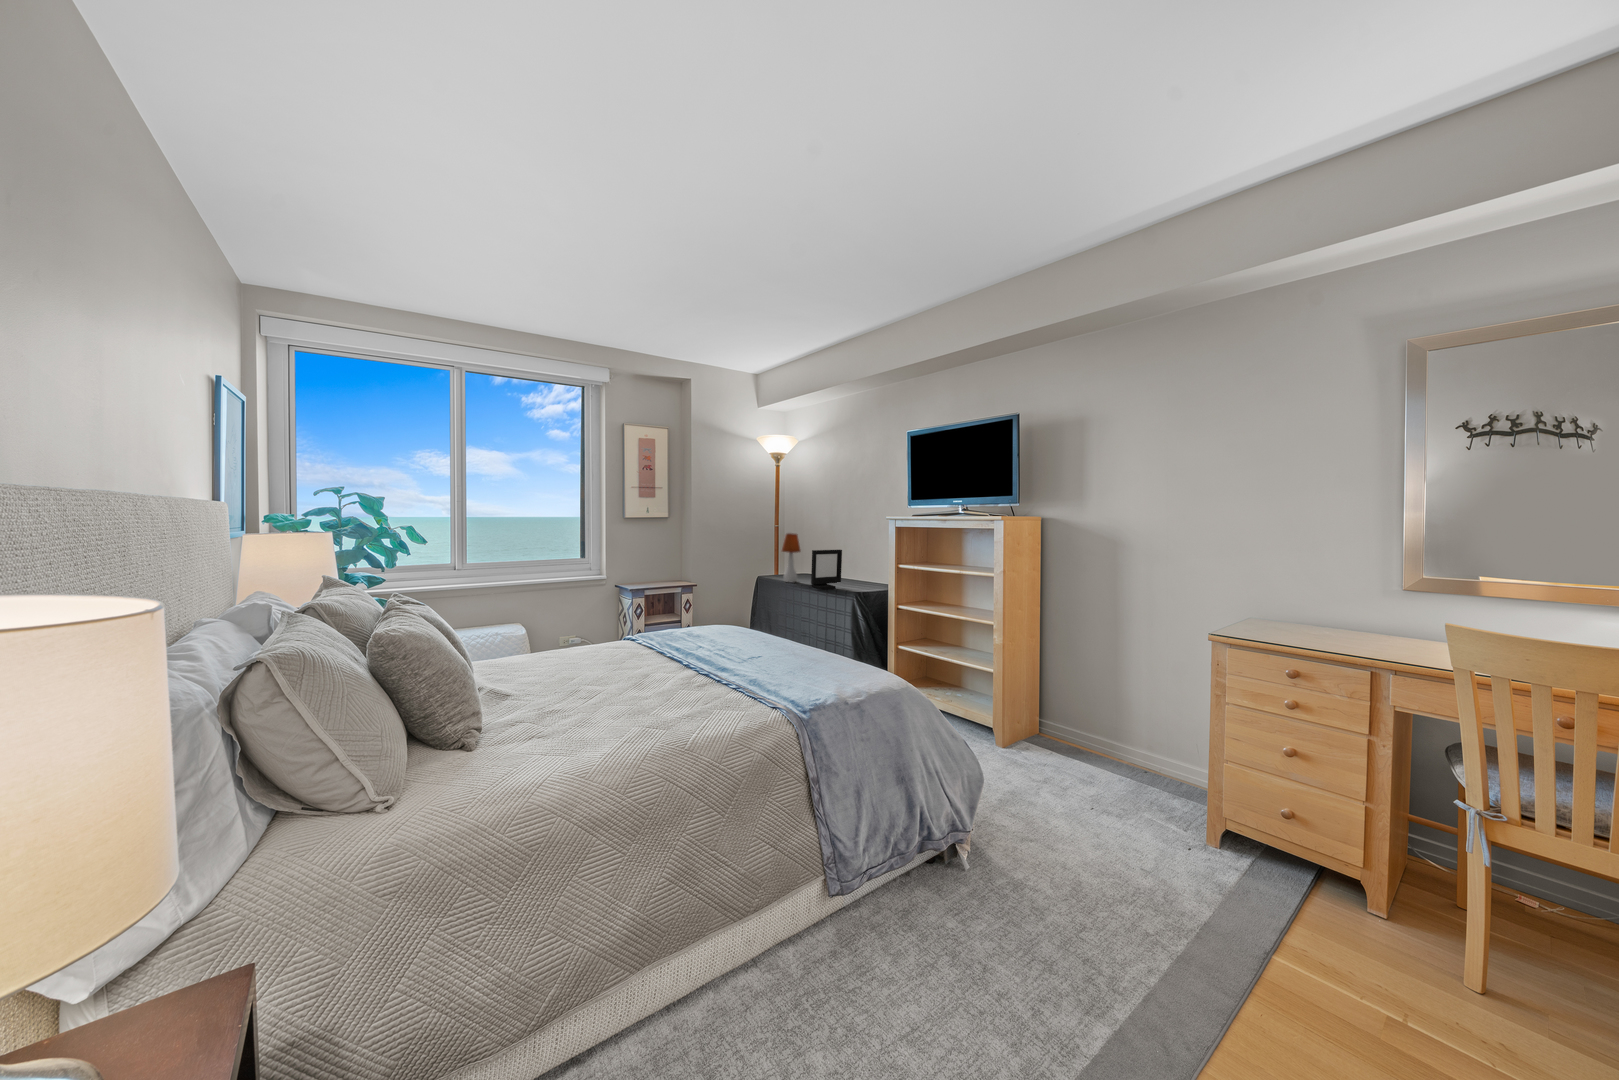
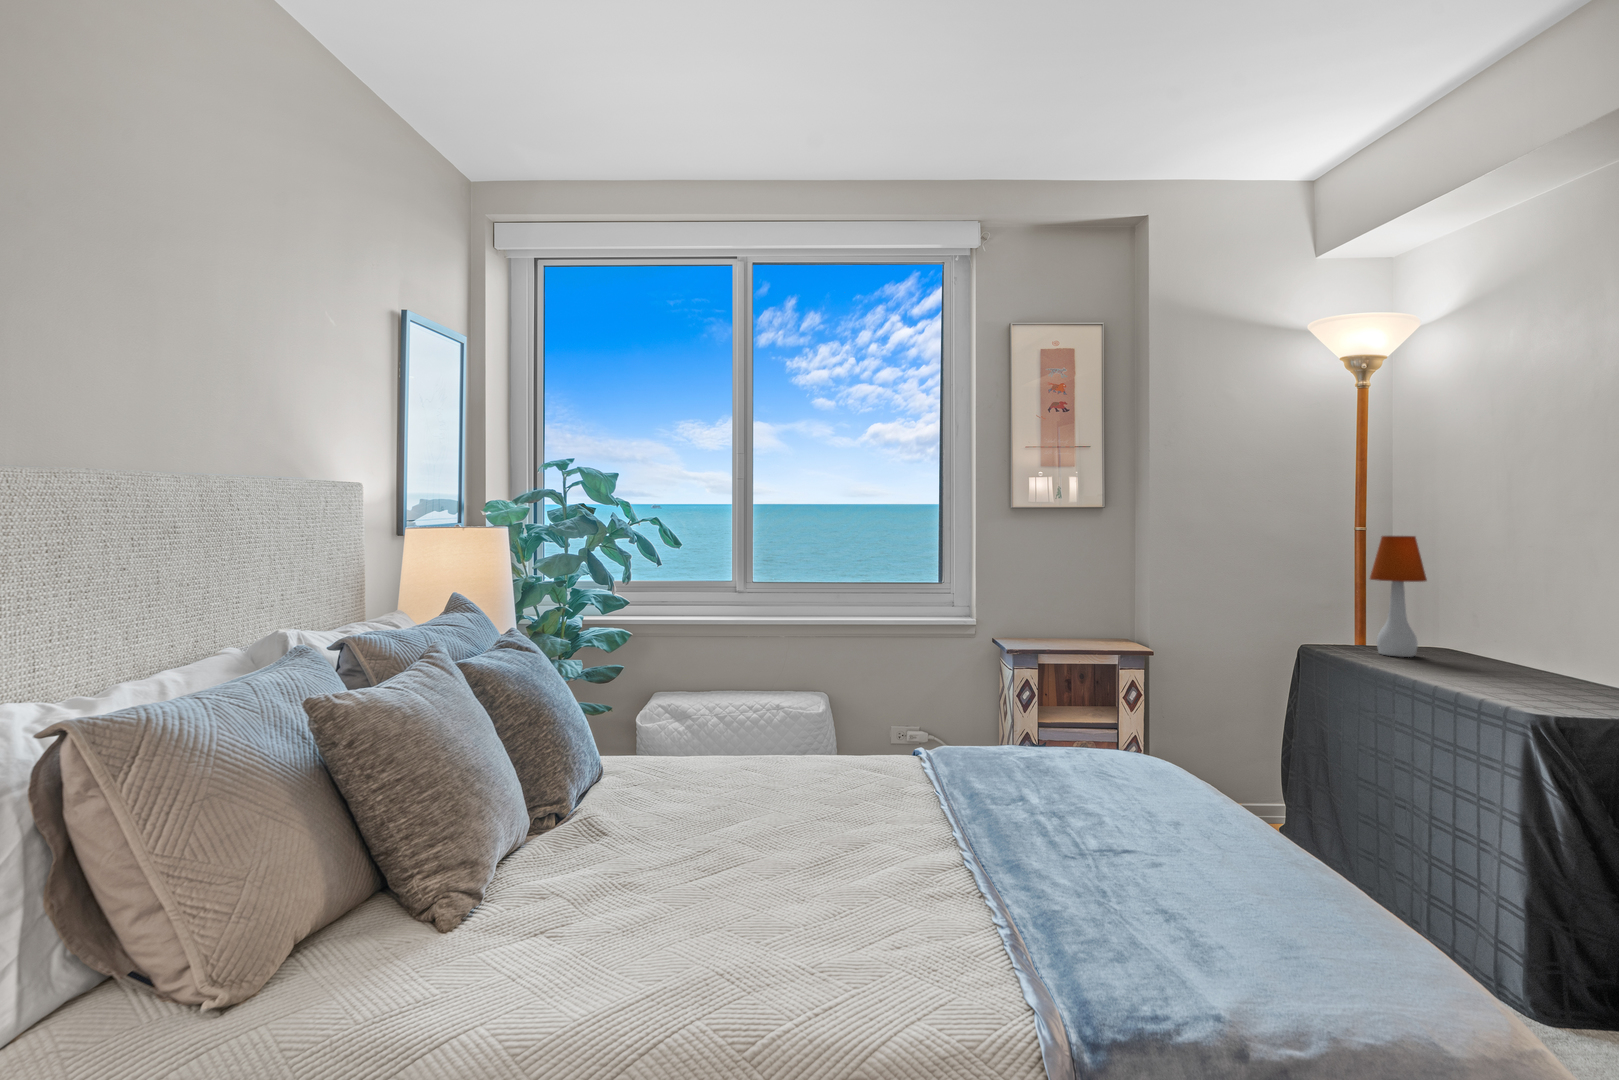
picture frame: present [811,550,842,589] -> none [1455,572,1561,679]

